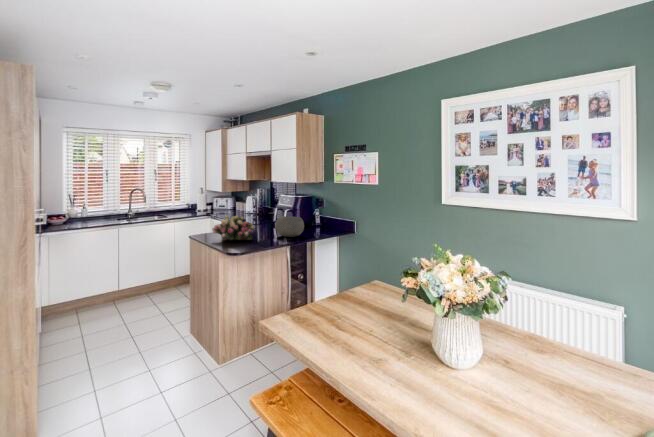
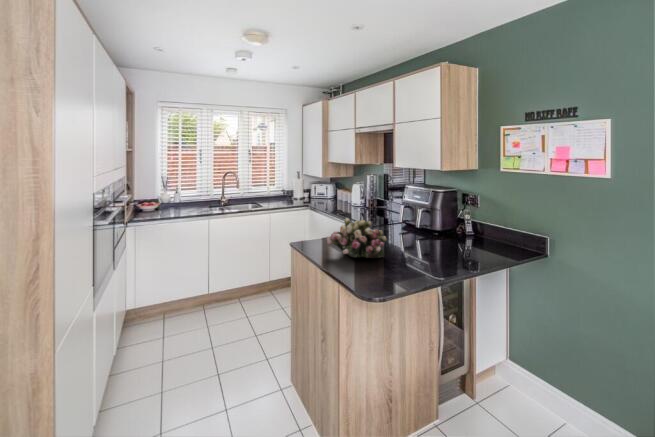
bowl: present [275,216,304,237] -> none [415,221,461,254]

